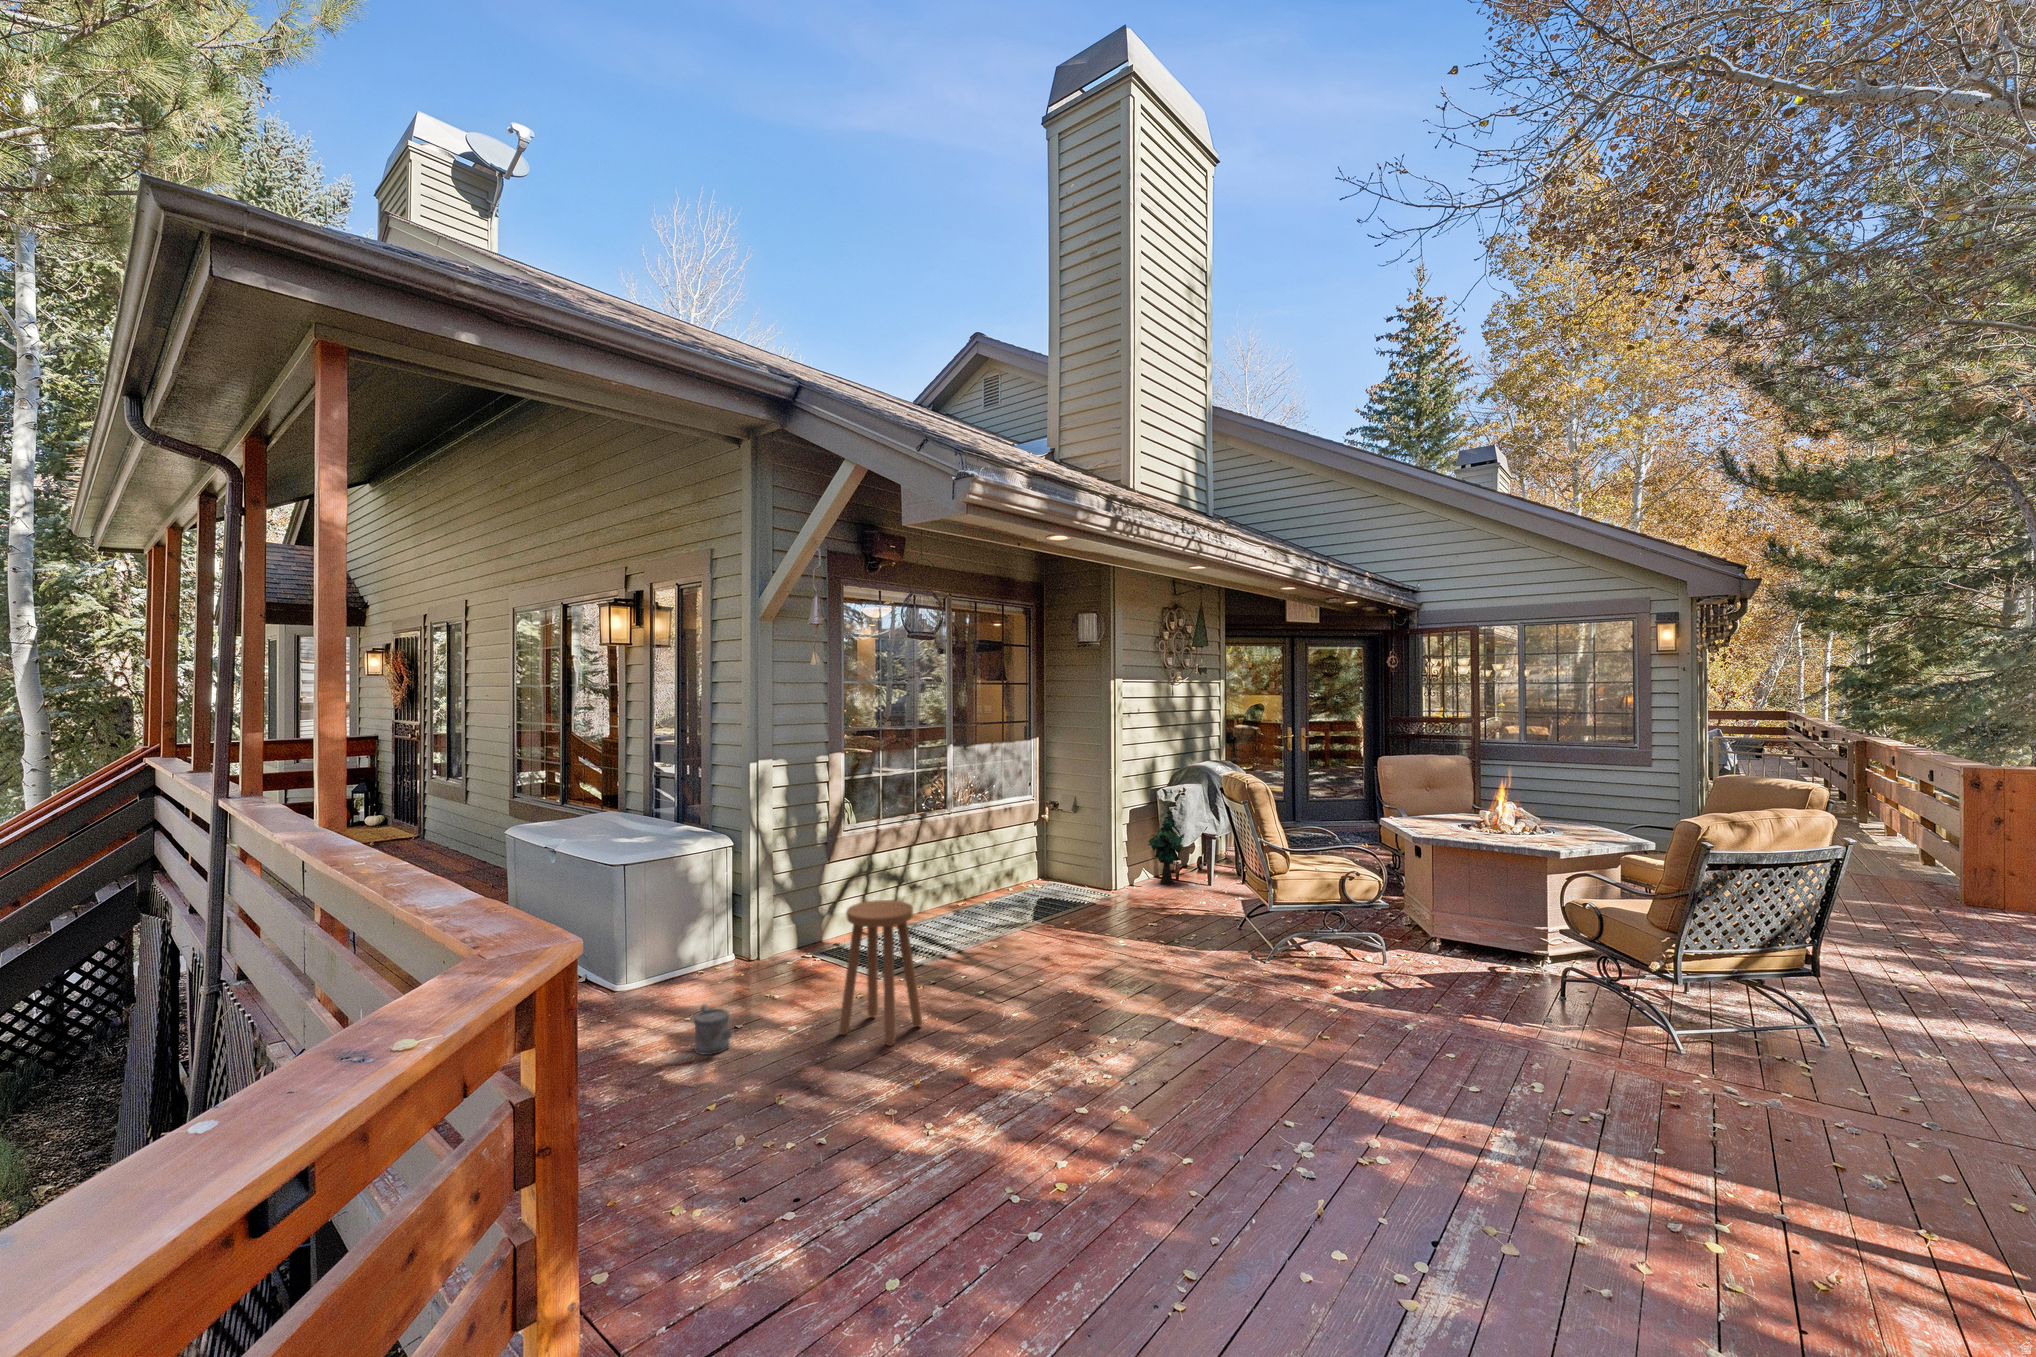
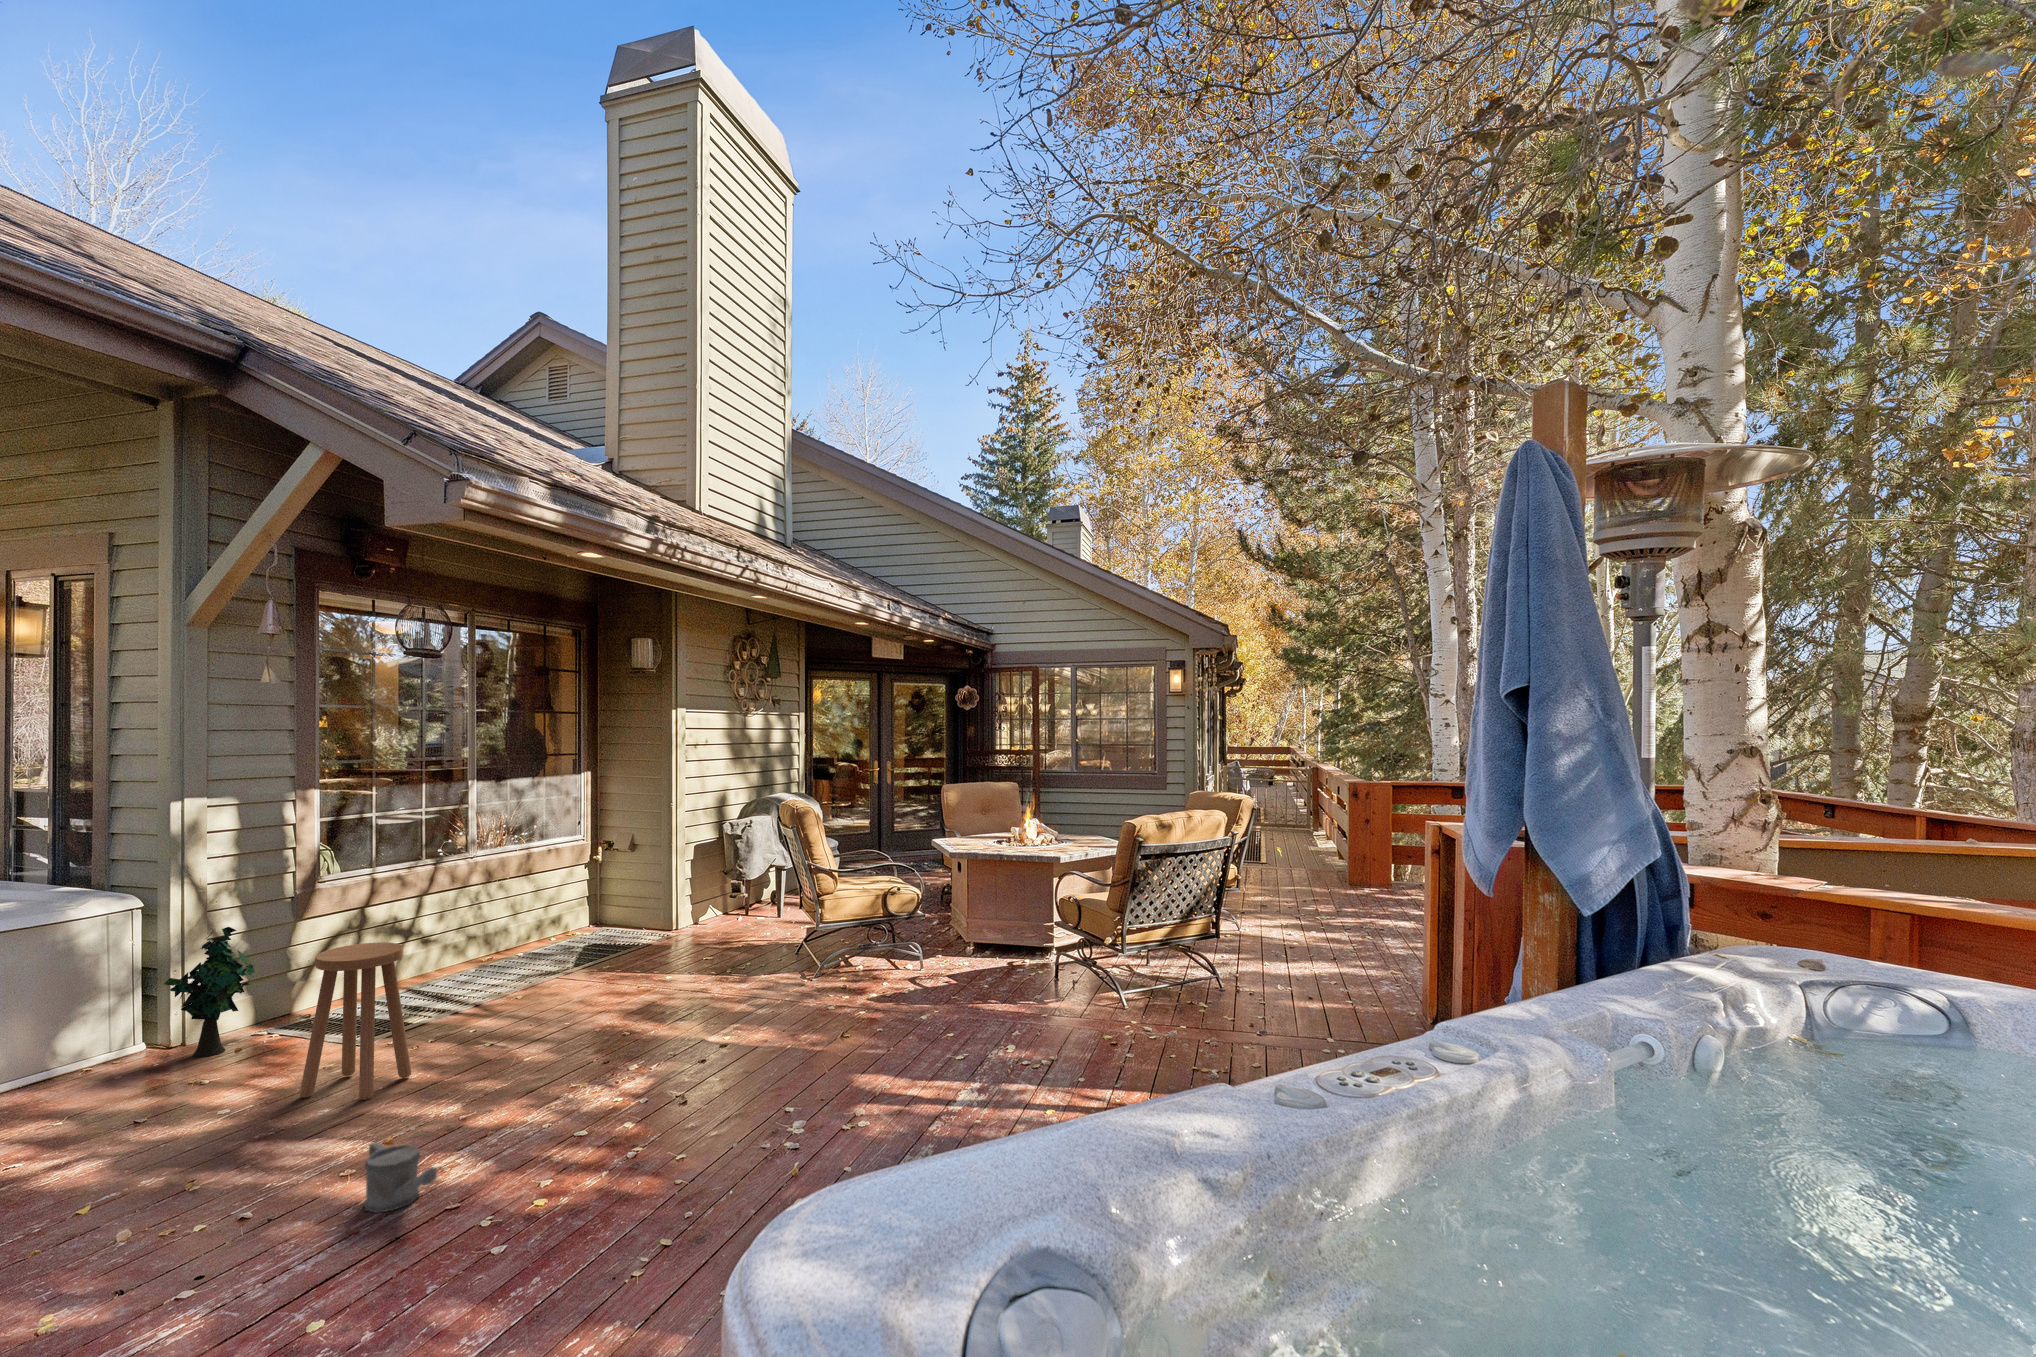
decorative plant: present [1148,811,1185,885] -> present [164,927,255,1057]
watering can: present [694,1005,732,1055] -> present [364,1142,437,1213]

